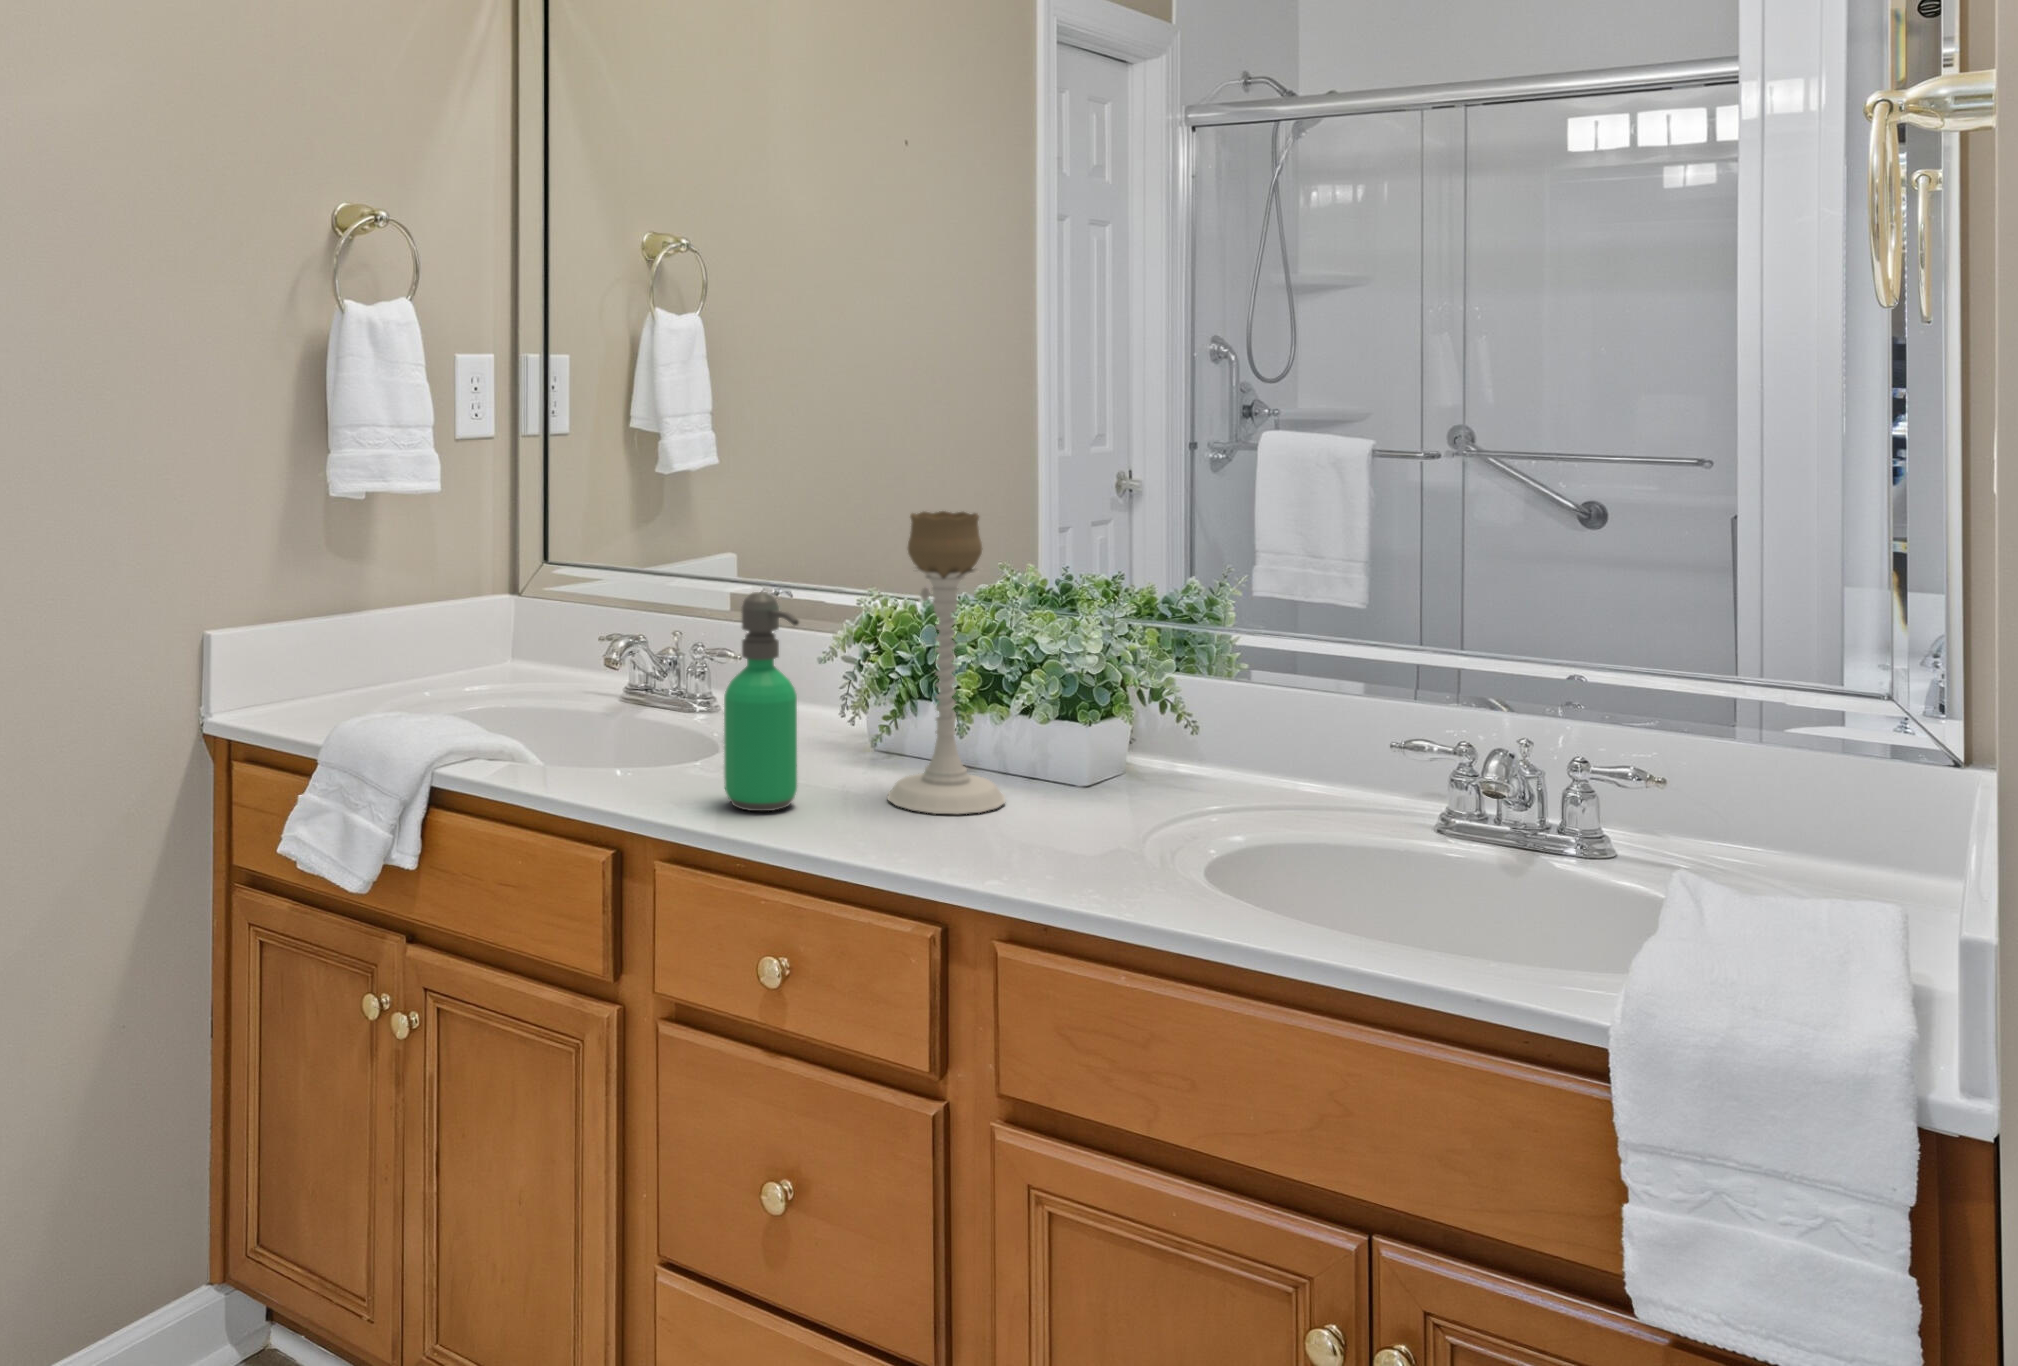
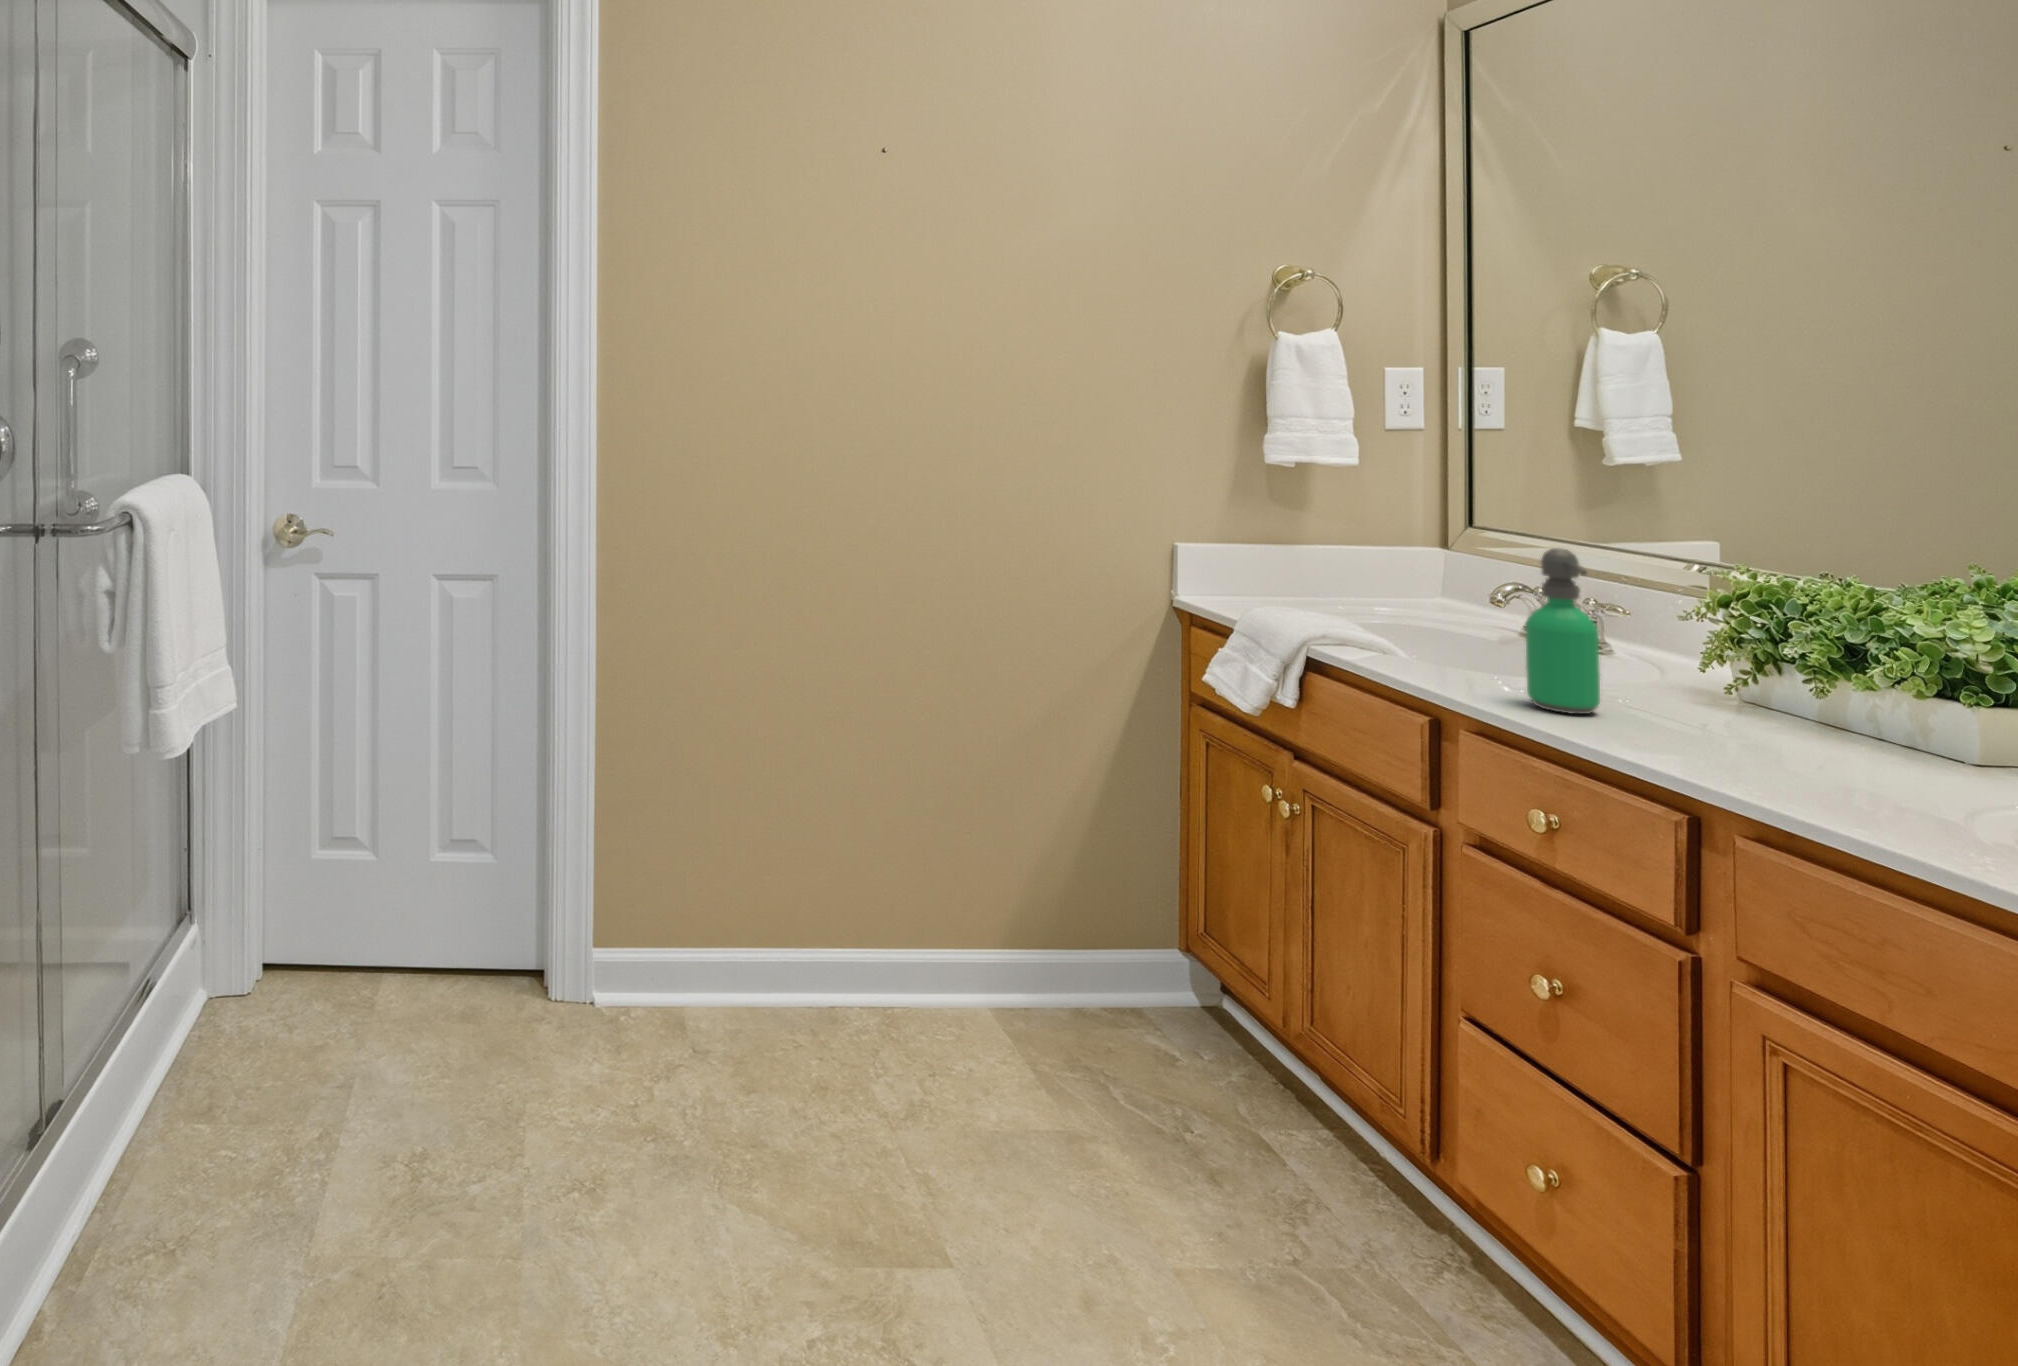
candle holder: present [888,511,1005,814] -> none [1700,499,1843,756]

